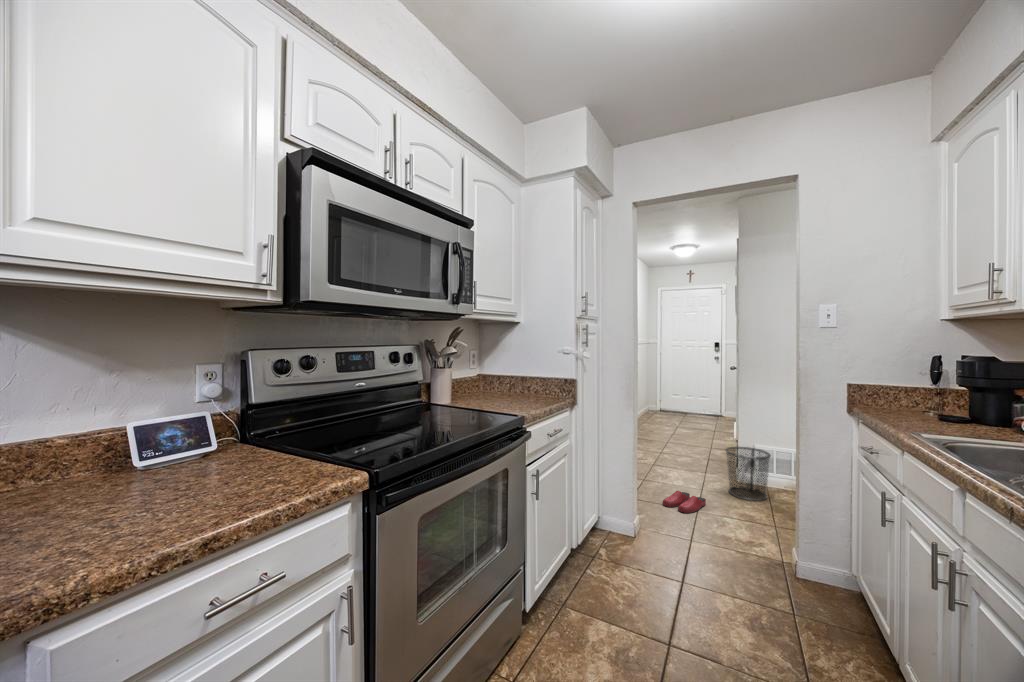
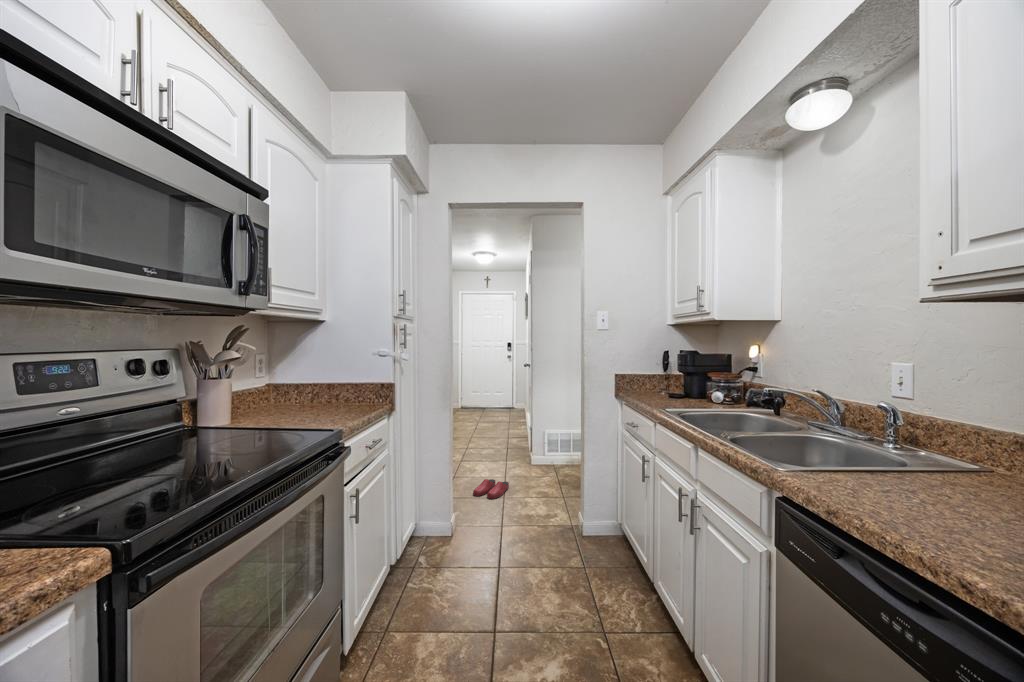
waste bin: present [726,447,771,501] -> none [522,431,556,476]

